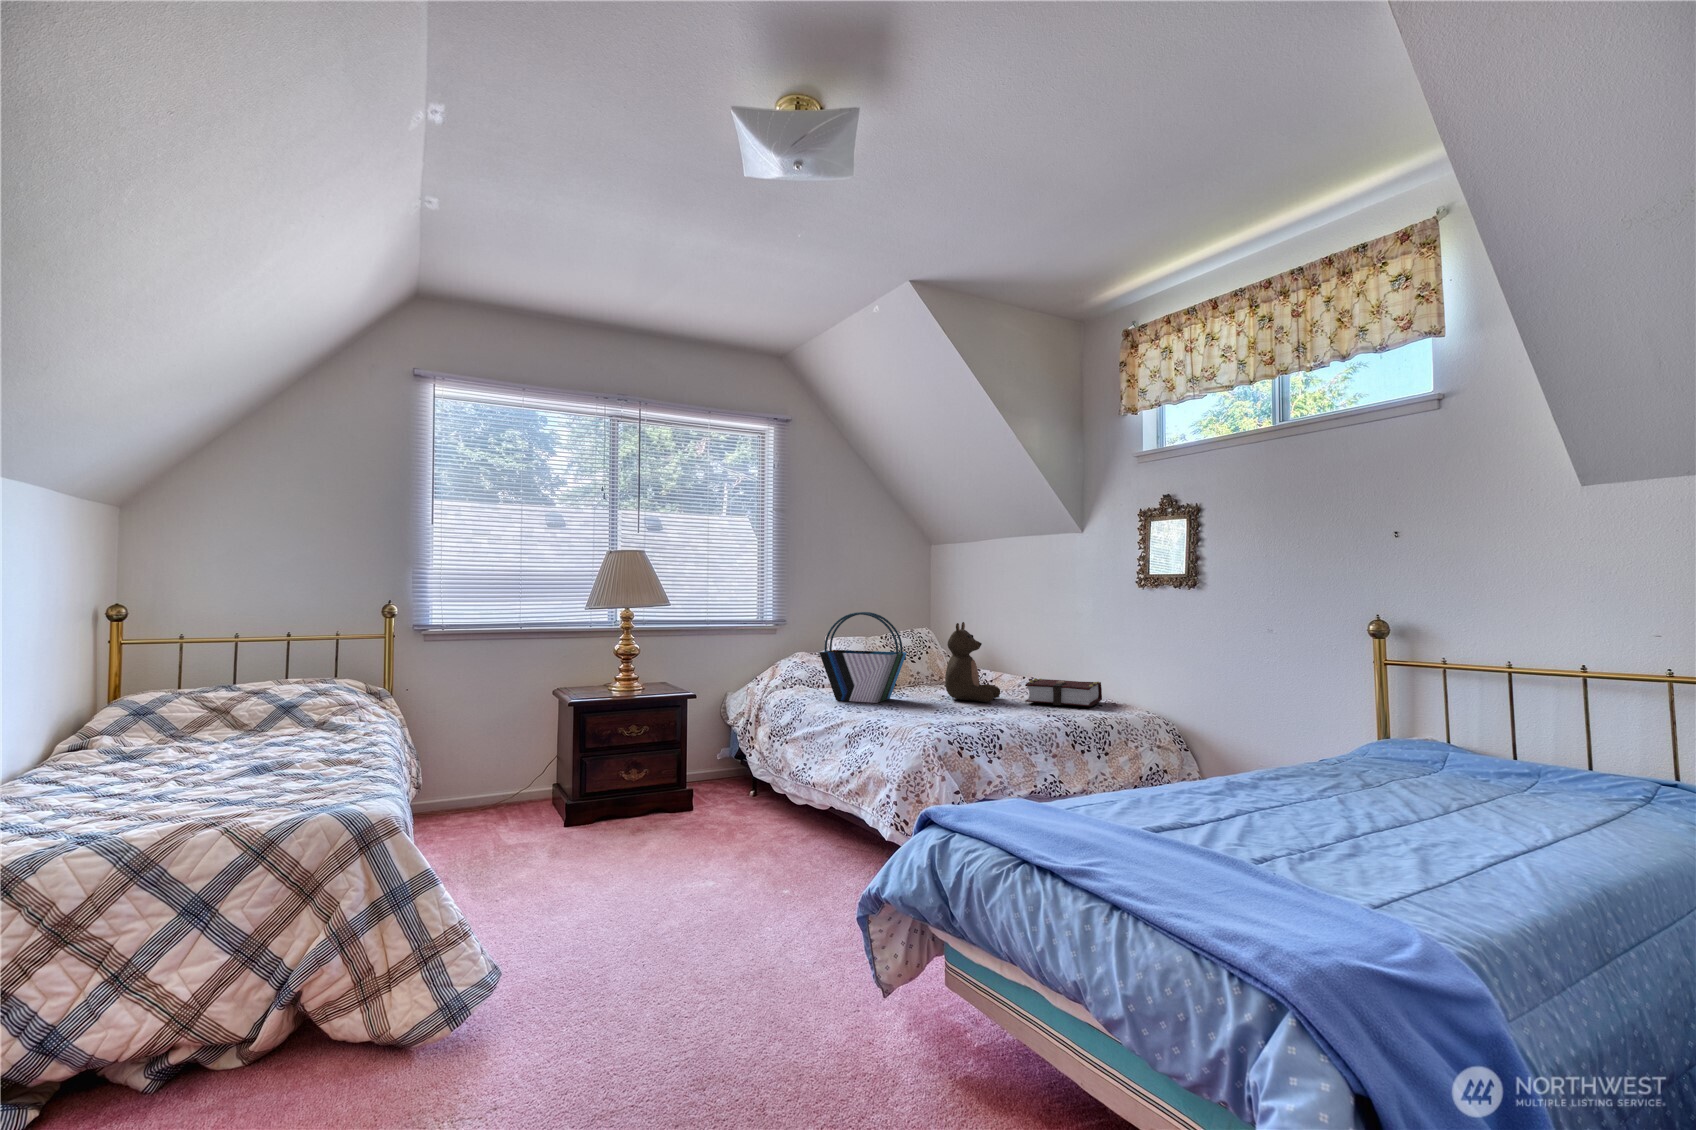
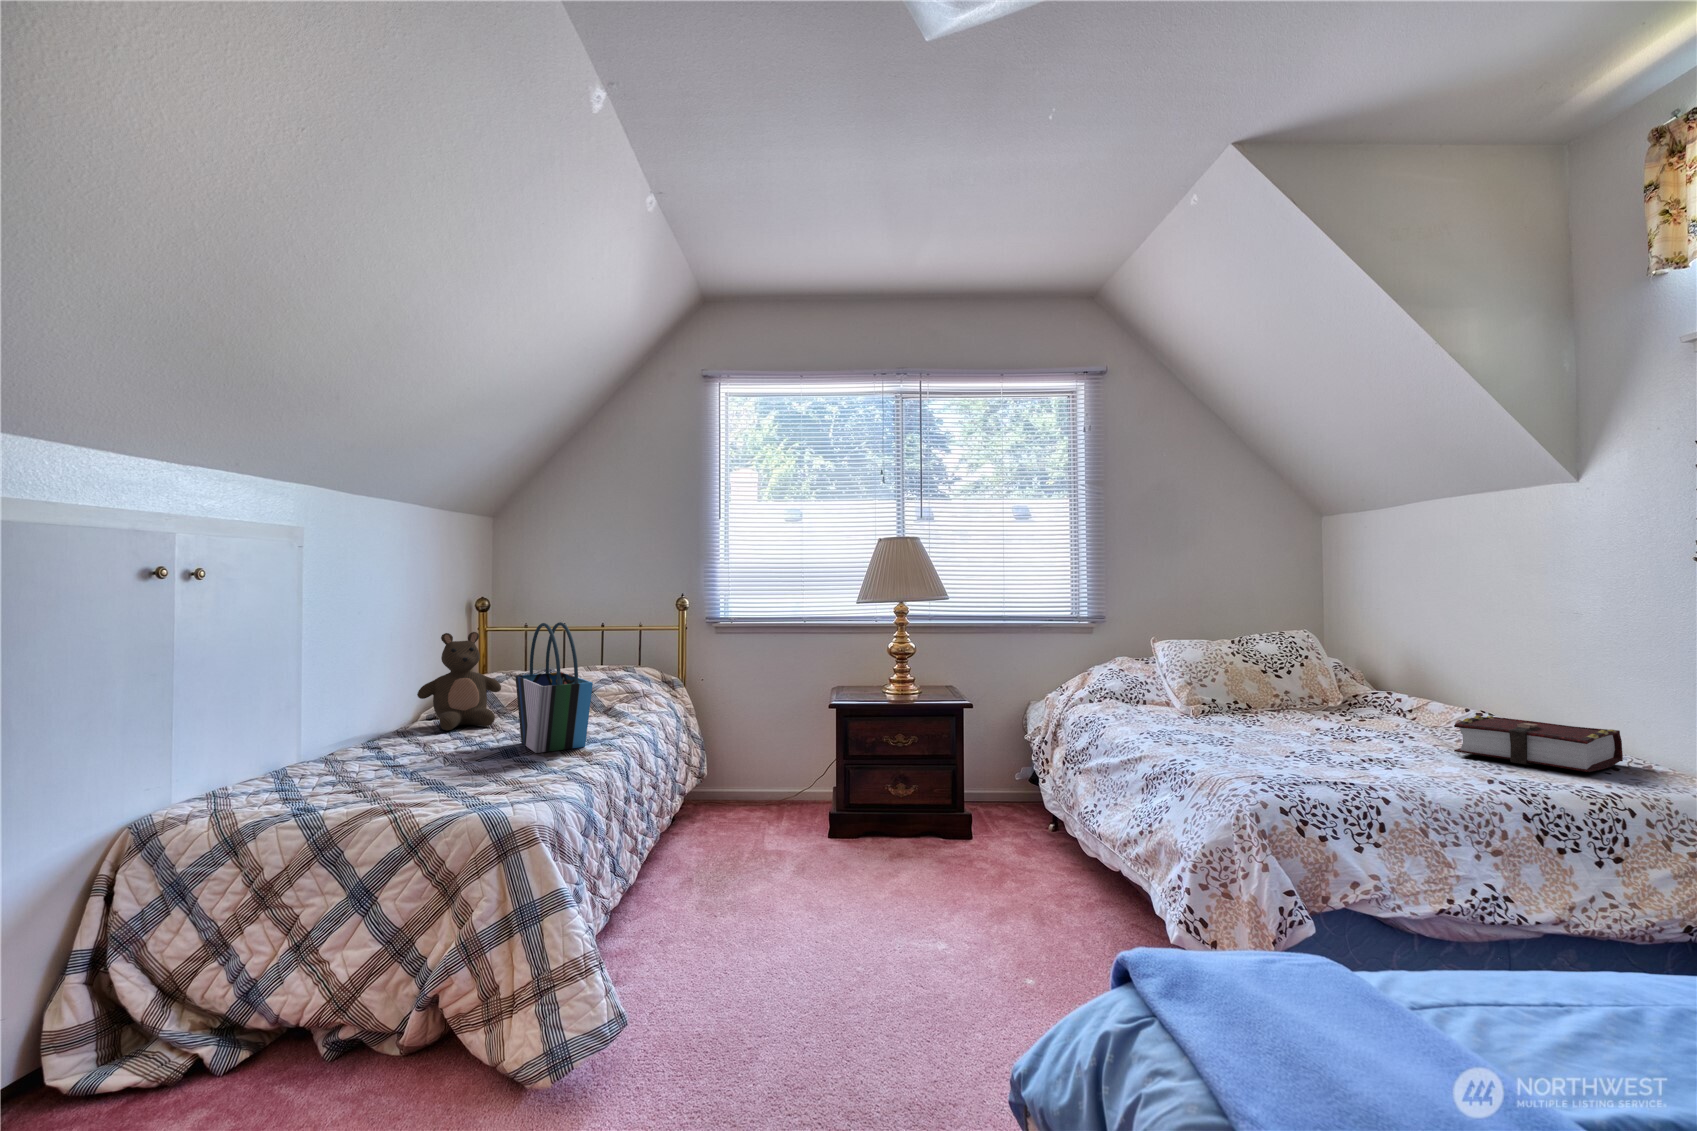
tote bag: present [819,612,907,703] -> present [515,622,593,753]
stuffed bear: present [945,622,1000,702] -> present [417,632,501,730]

